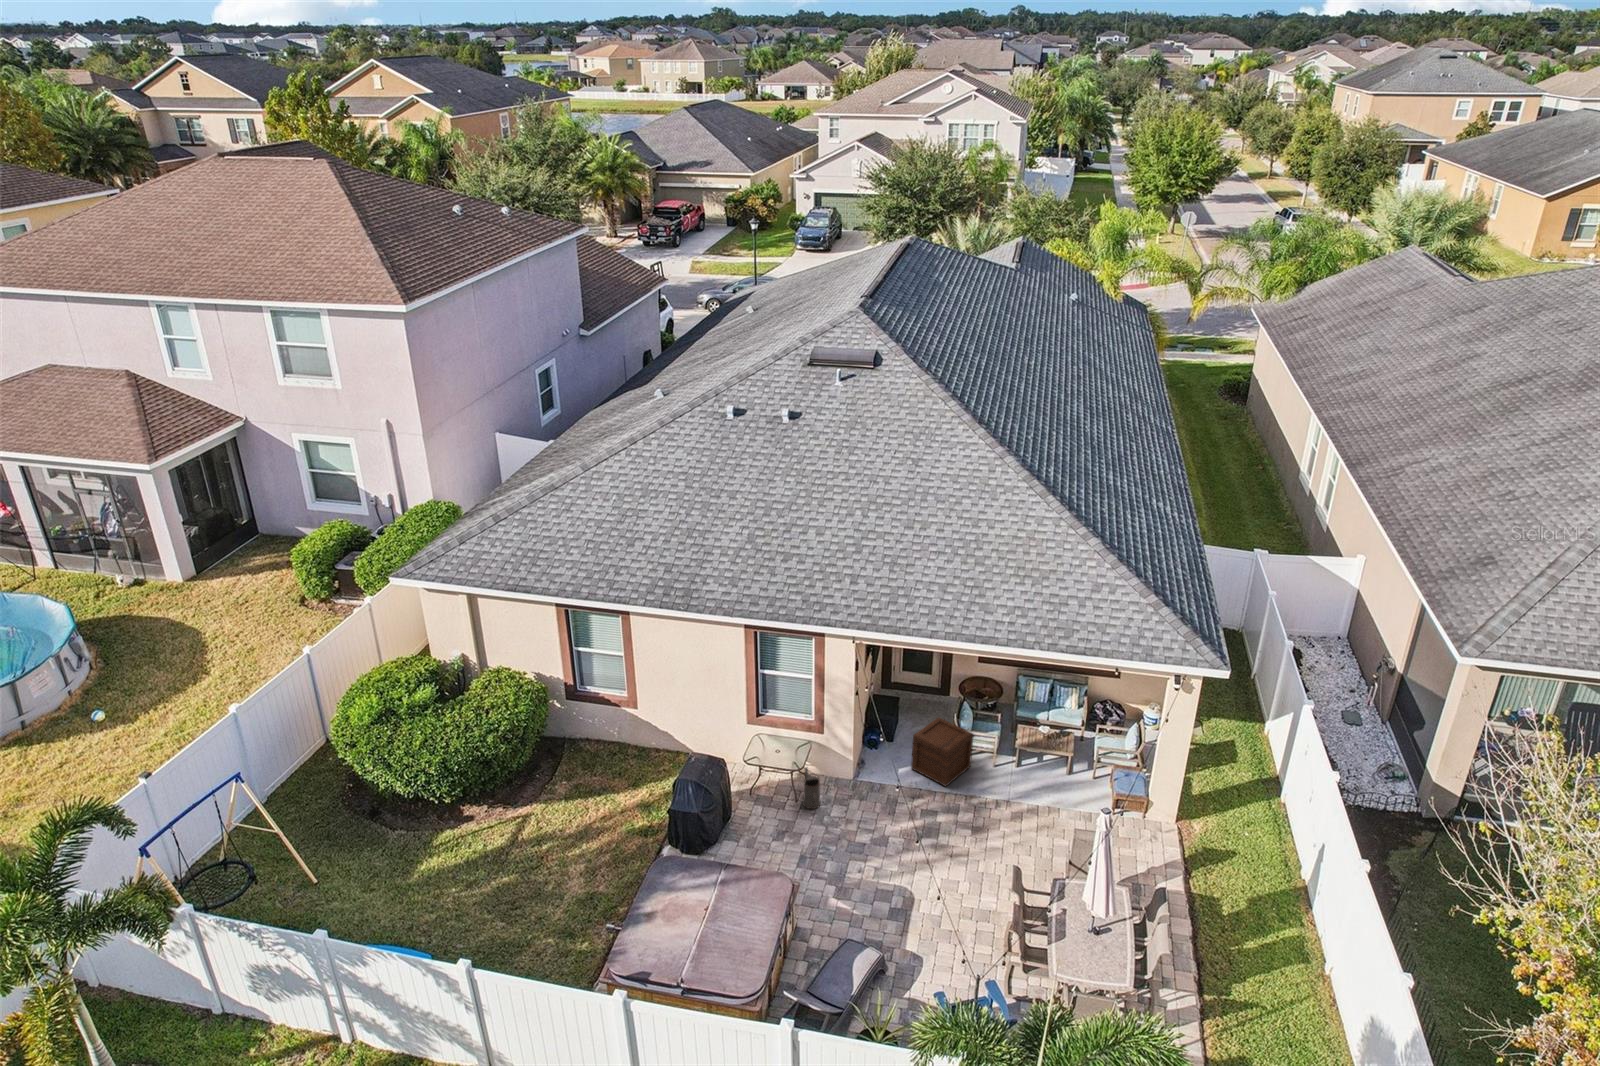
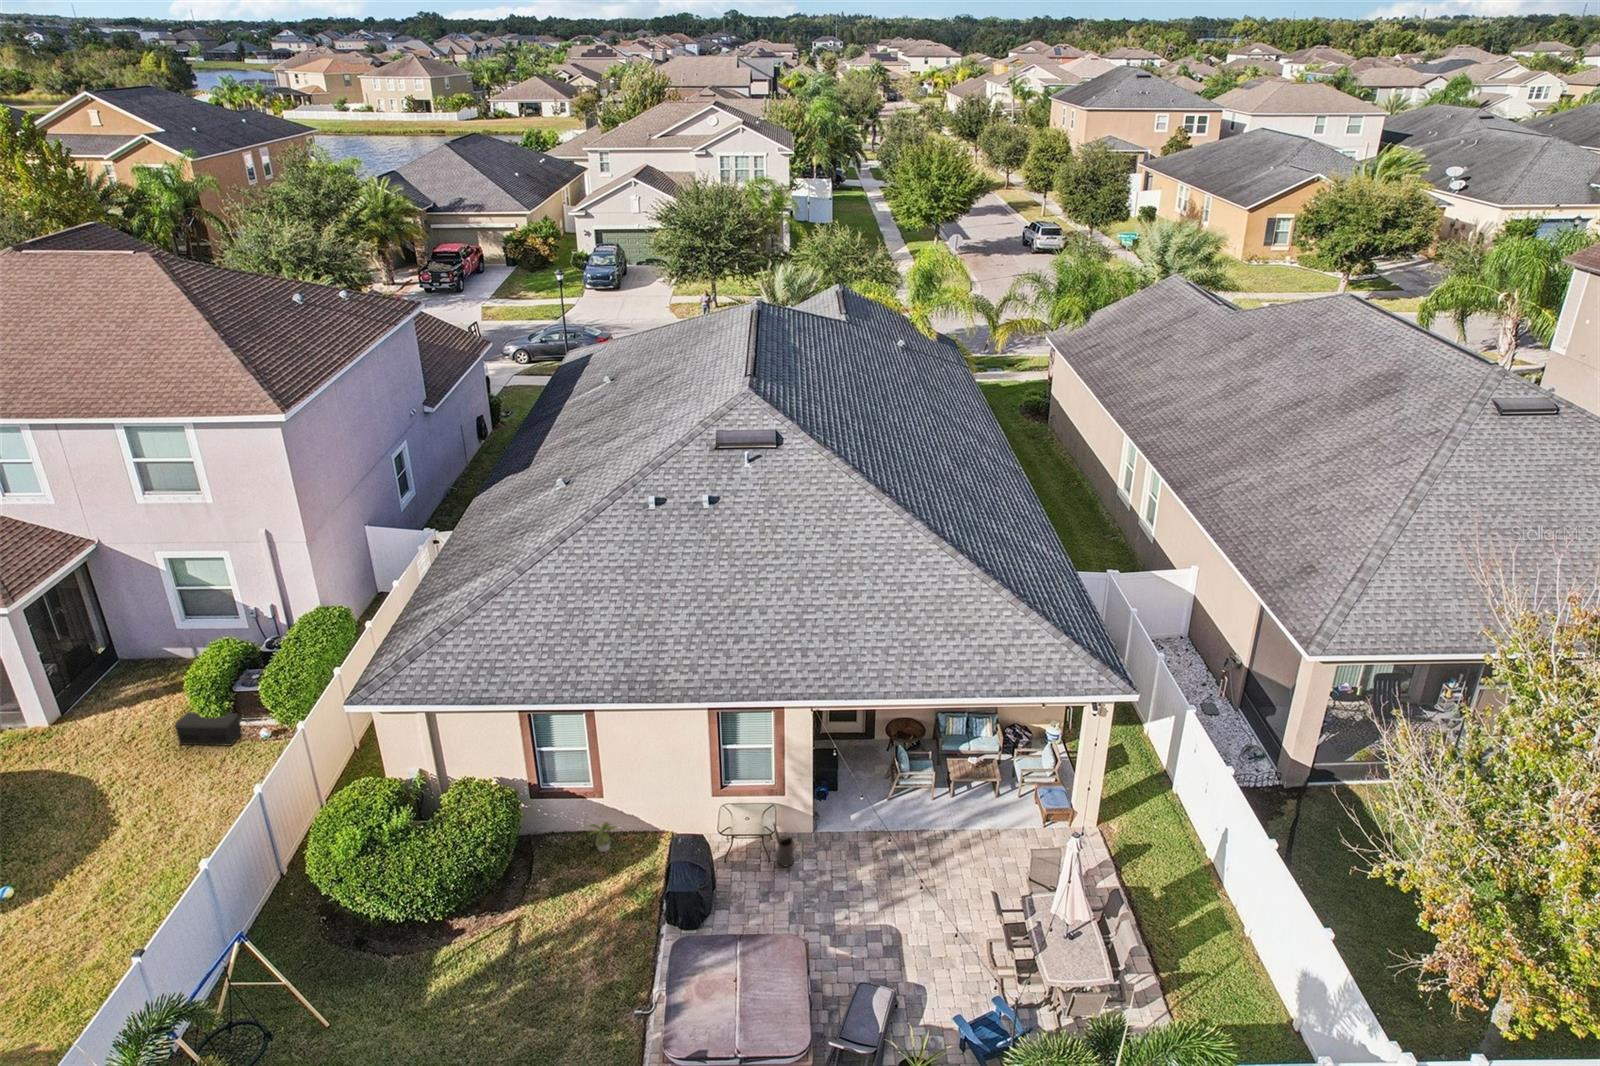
storage bench: none [278,584,339,620] -> present [175,712,242,745]
wooden crate: present [911,717,973,786] -> none [864,761,916,824]
potted plant: none [614,735,649,766] -> present [588,822,616,852]

